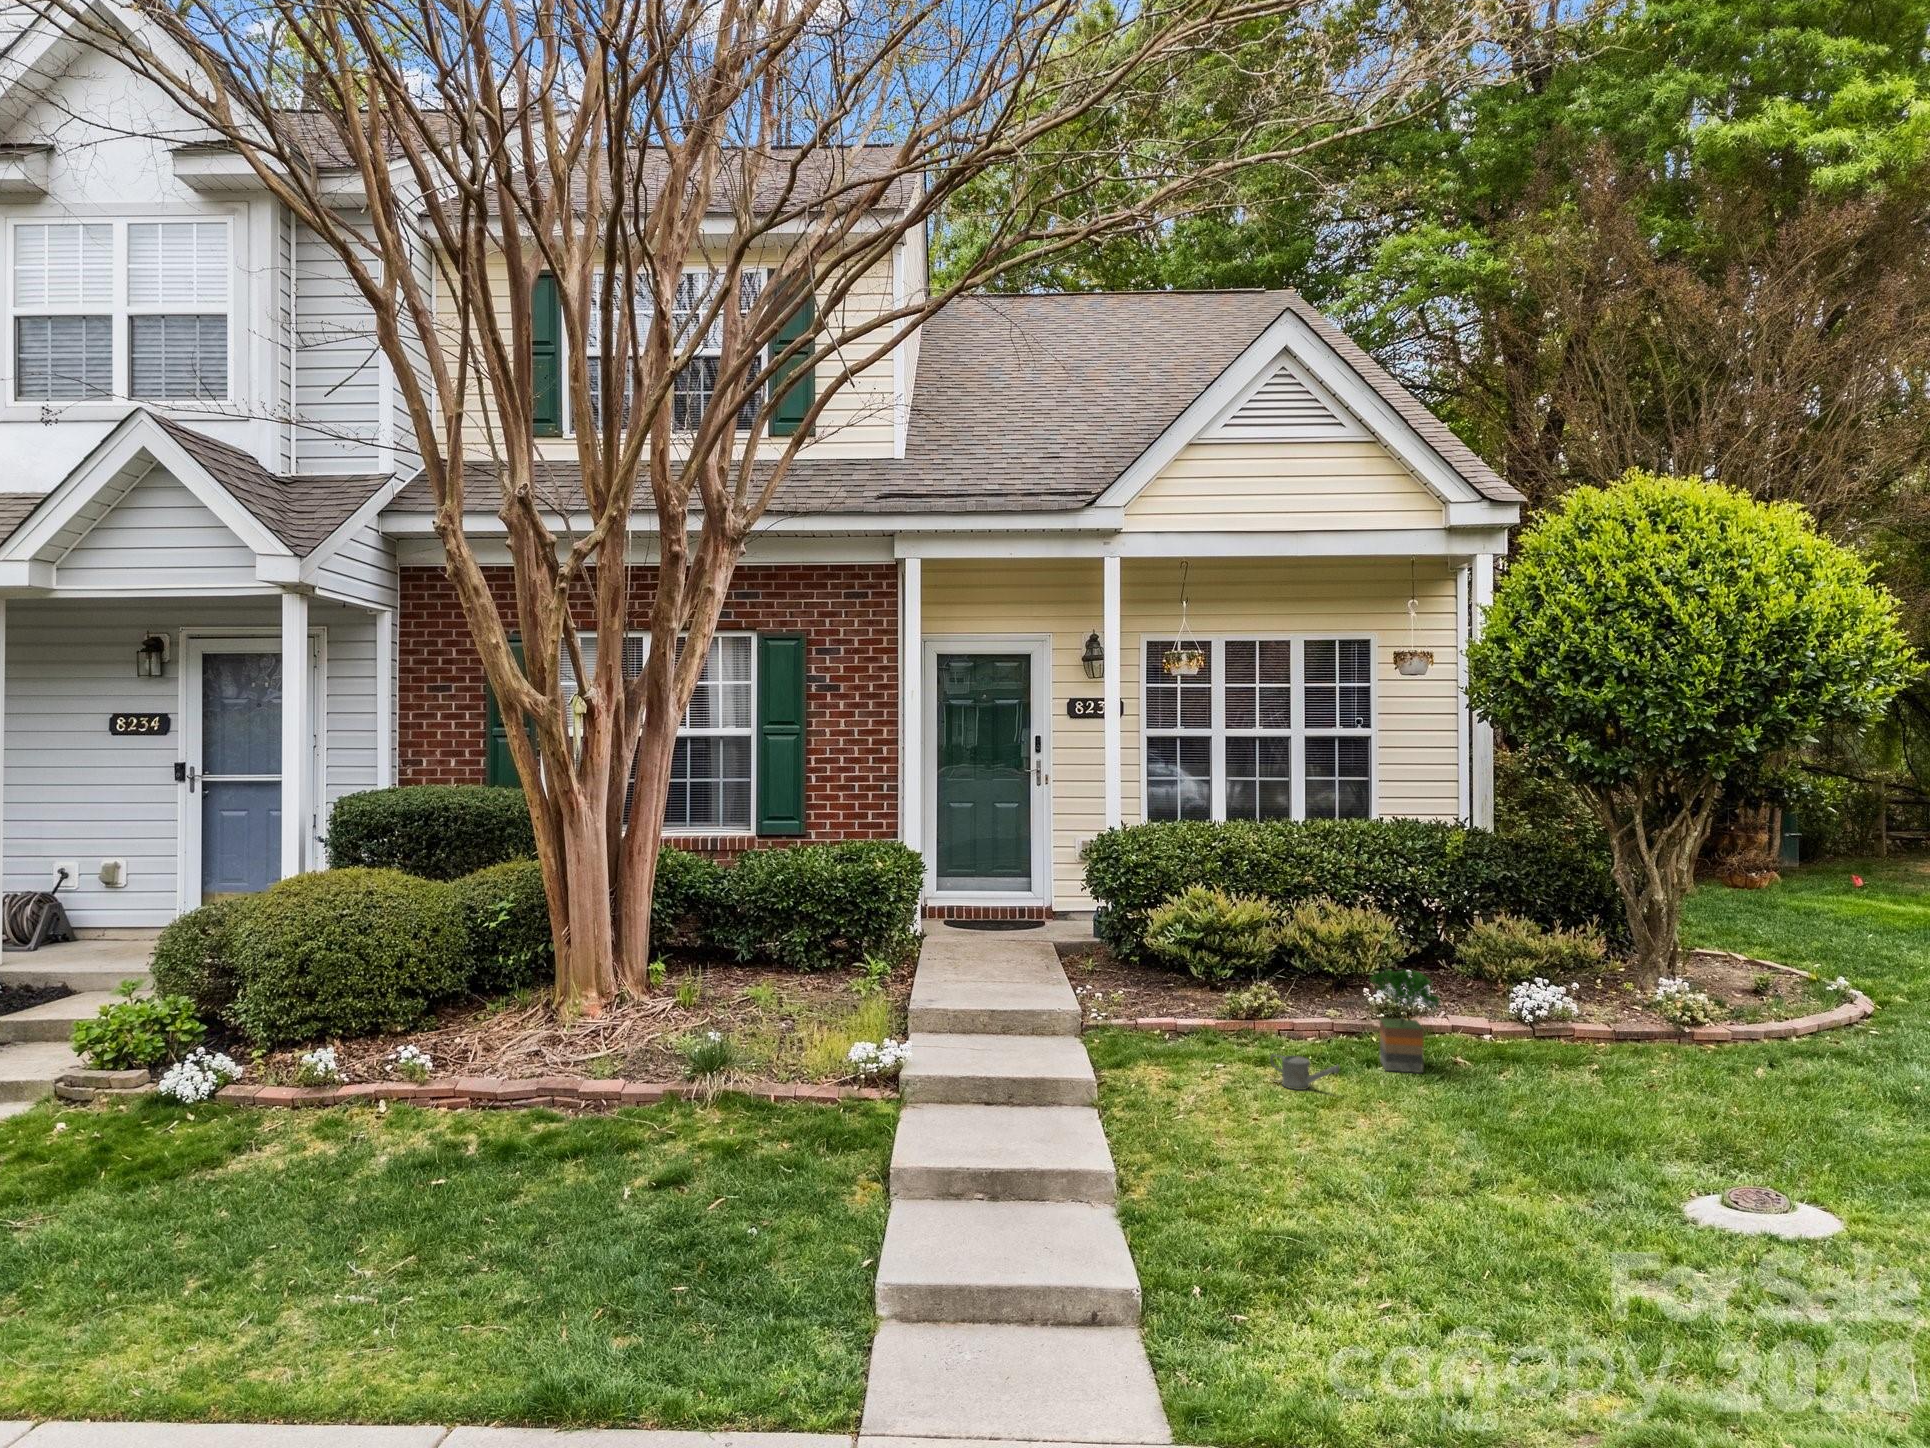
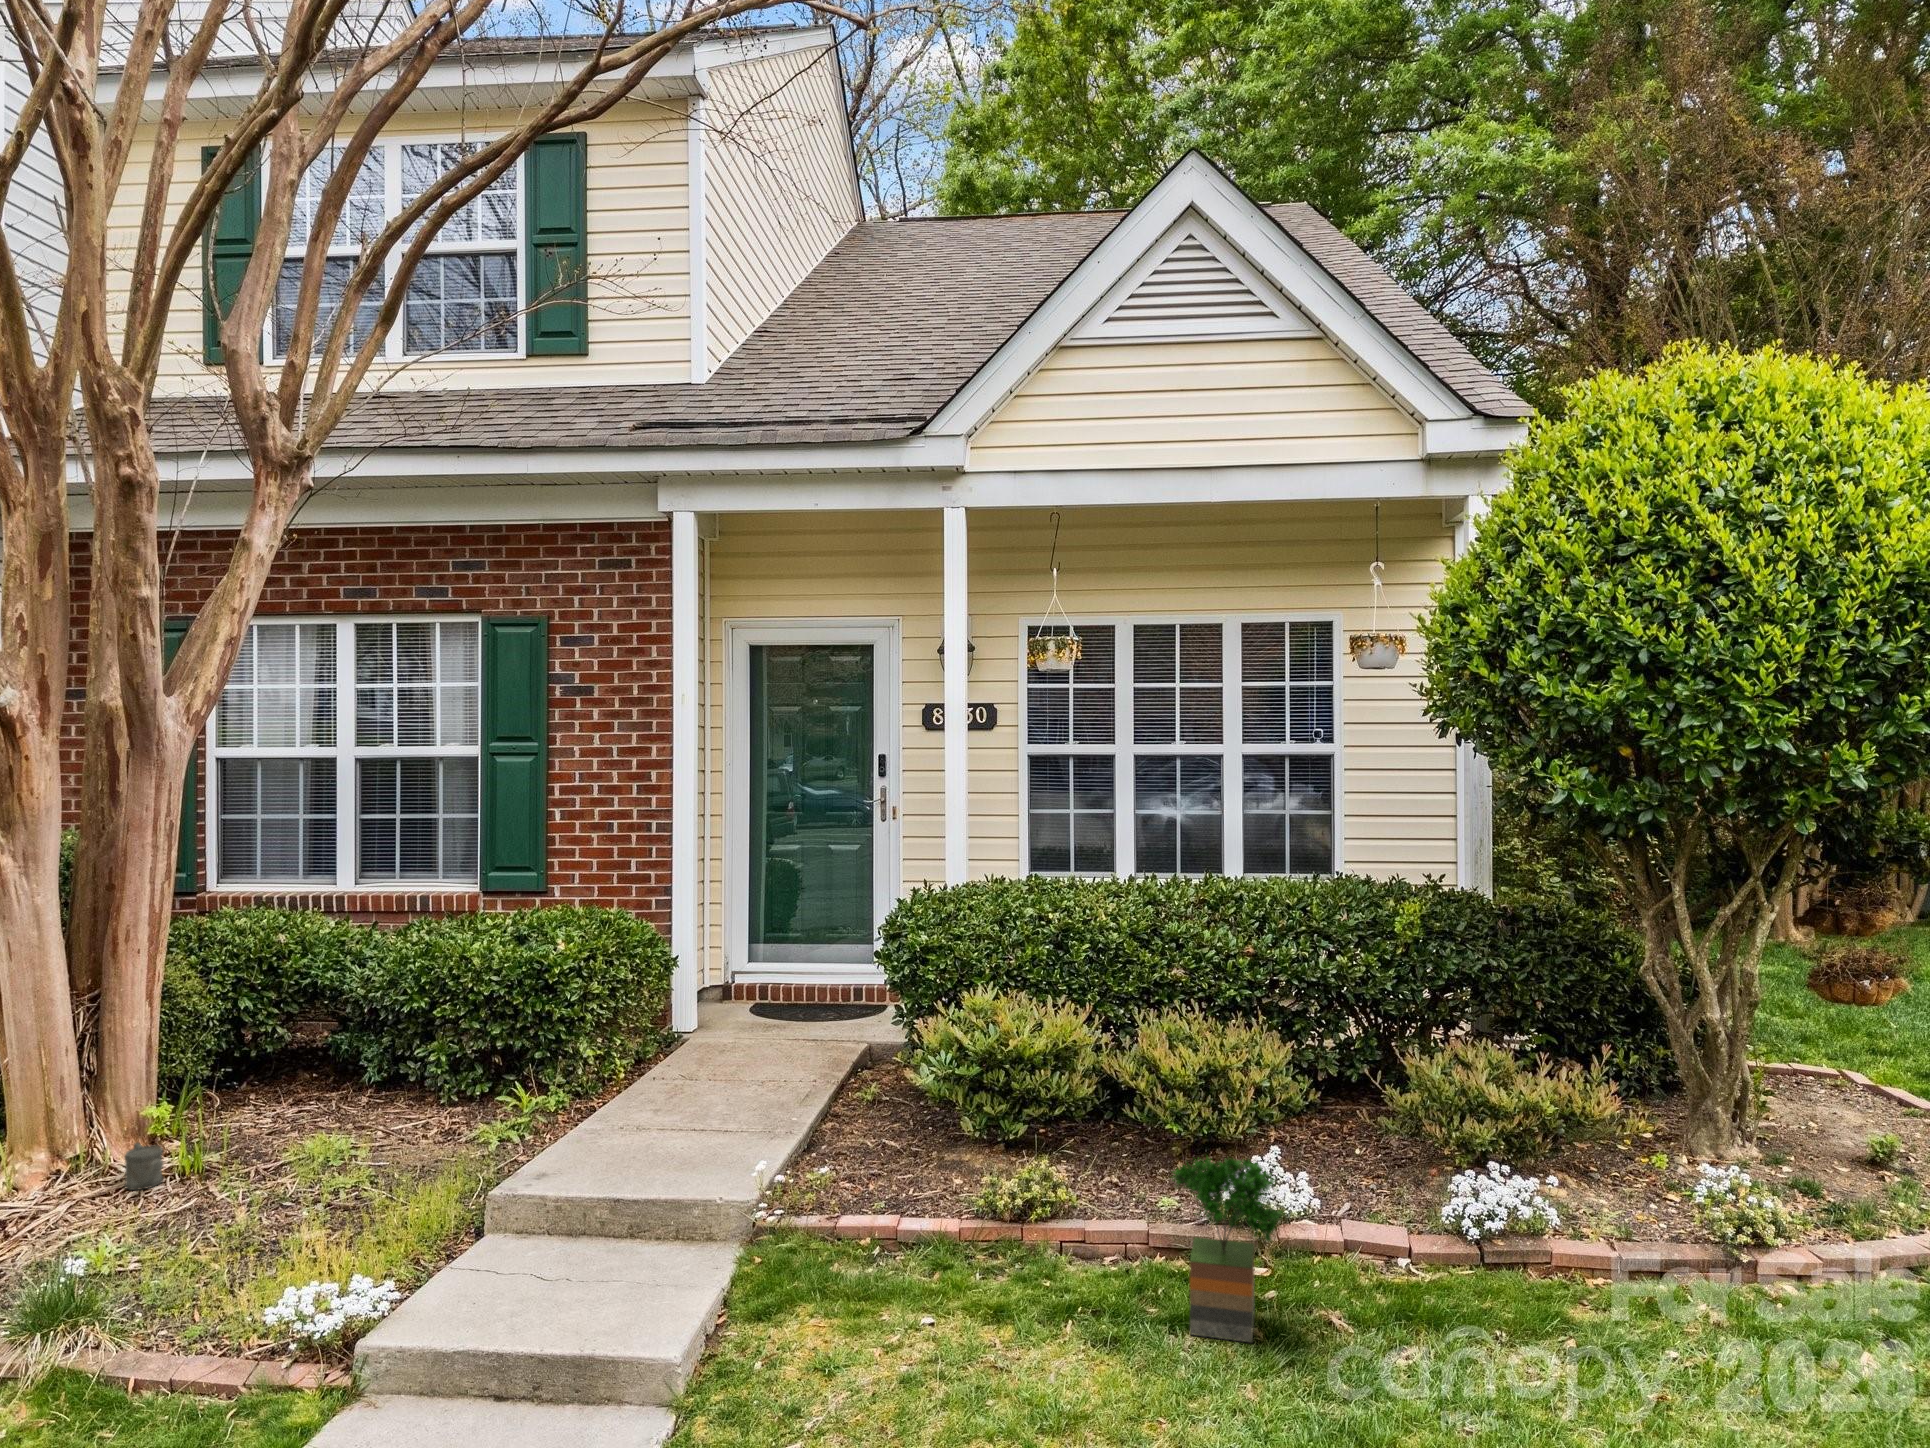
watering can: present [1270,1054,1340,1090] -> present [124,1143,163,1190]

